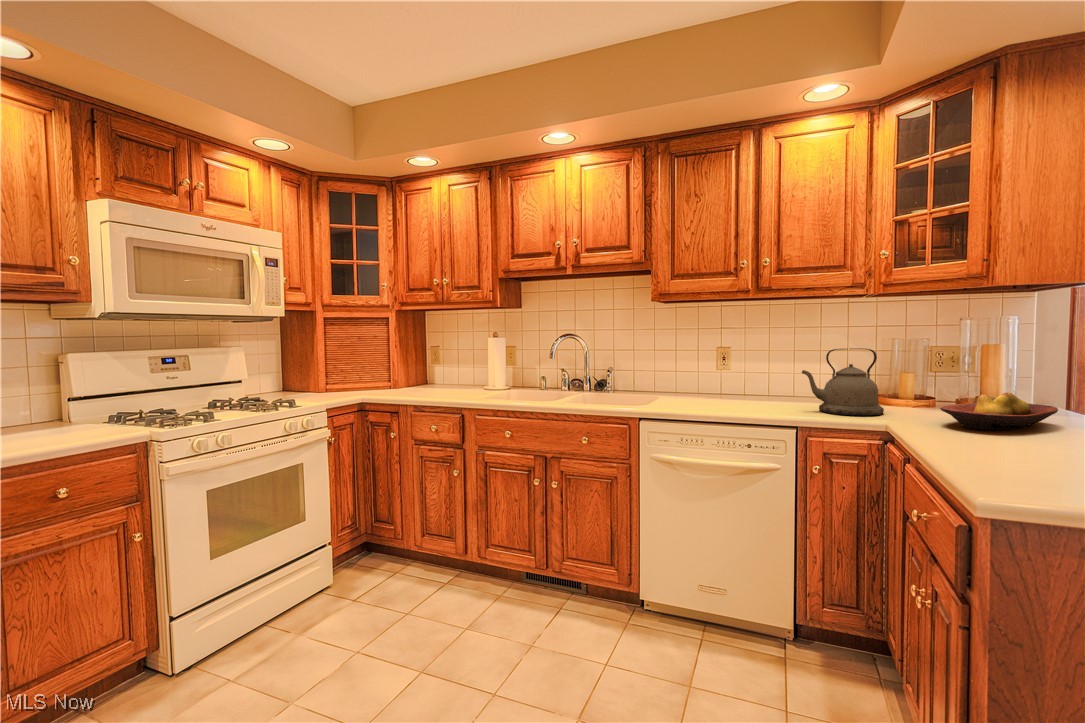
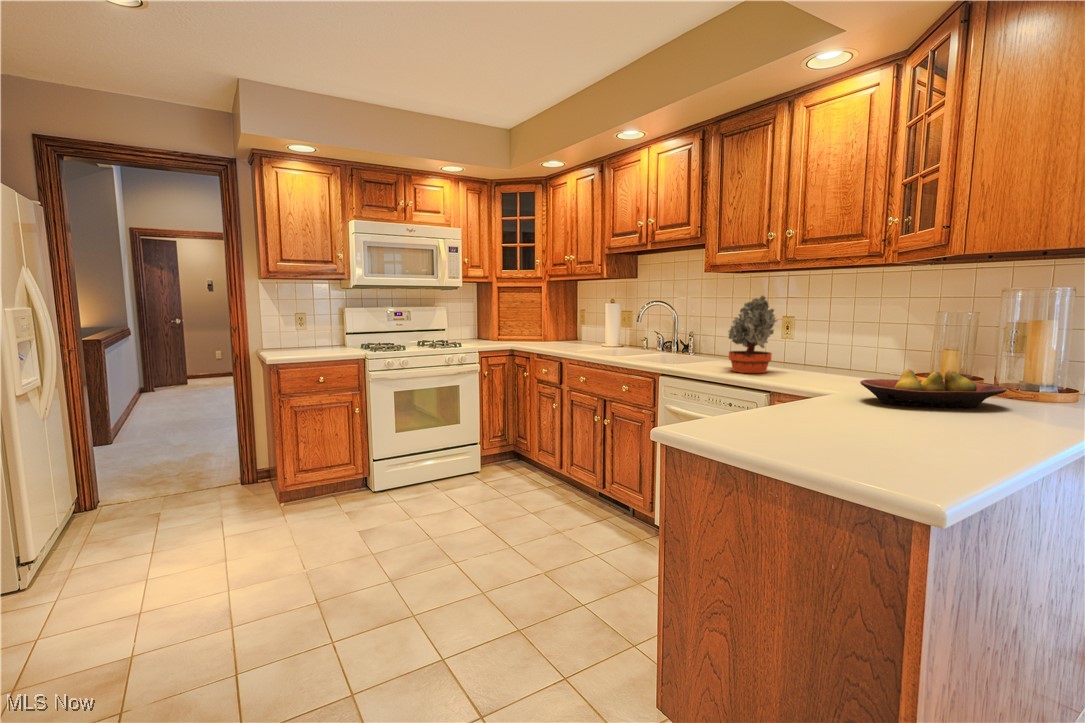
potted plant: none [701,325,773,409] -> present [728,296,777,373]
kettle: present [802,348,884,416] -> none [792,320,869,386]

